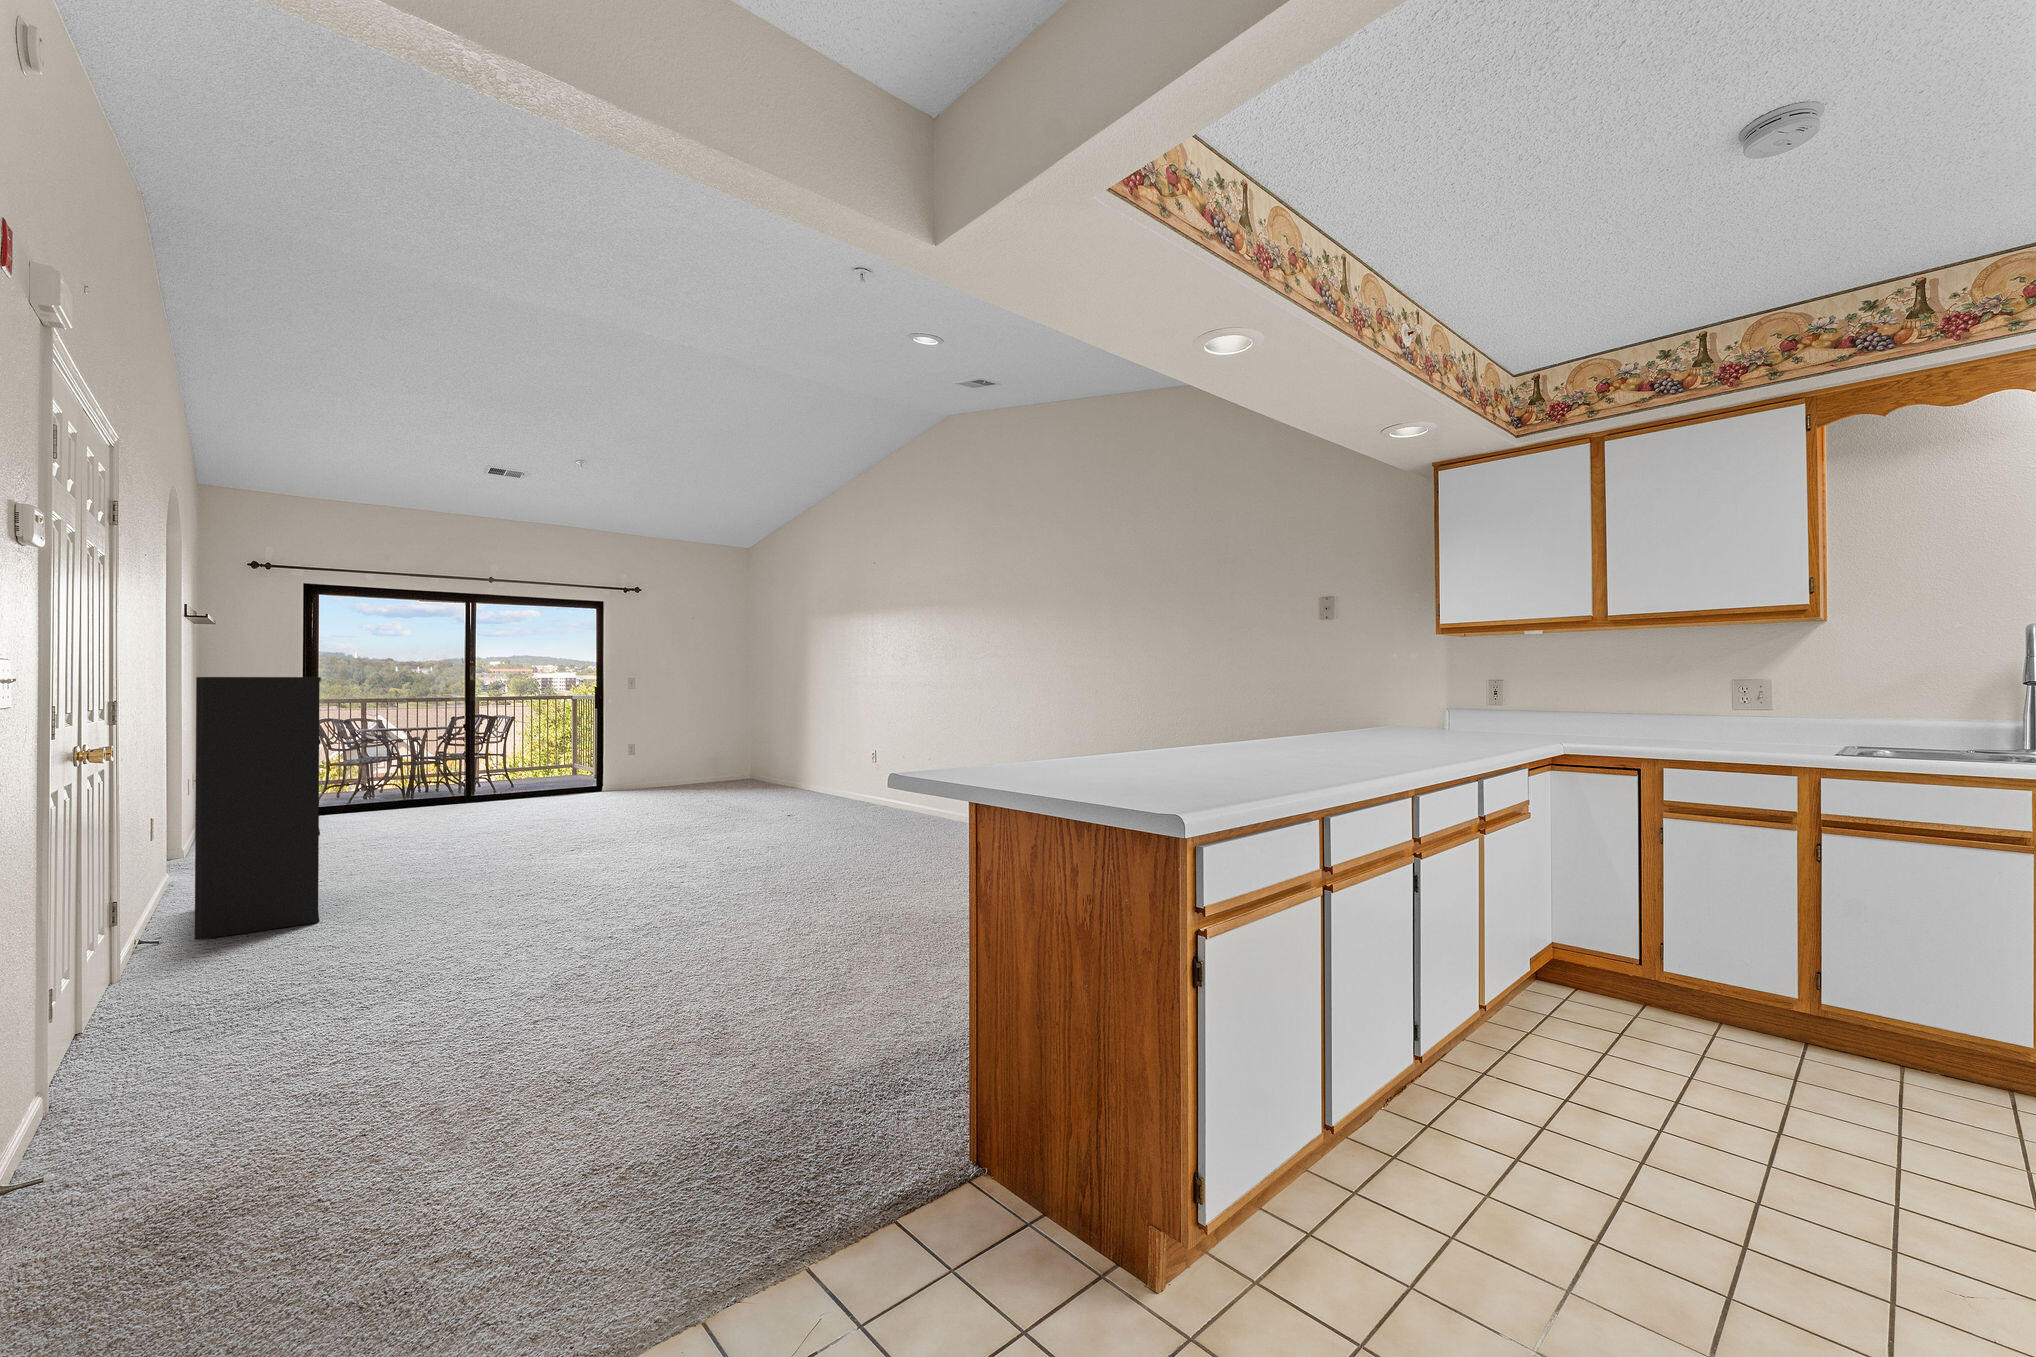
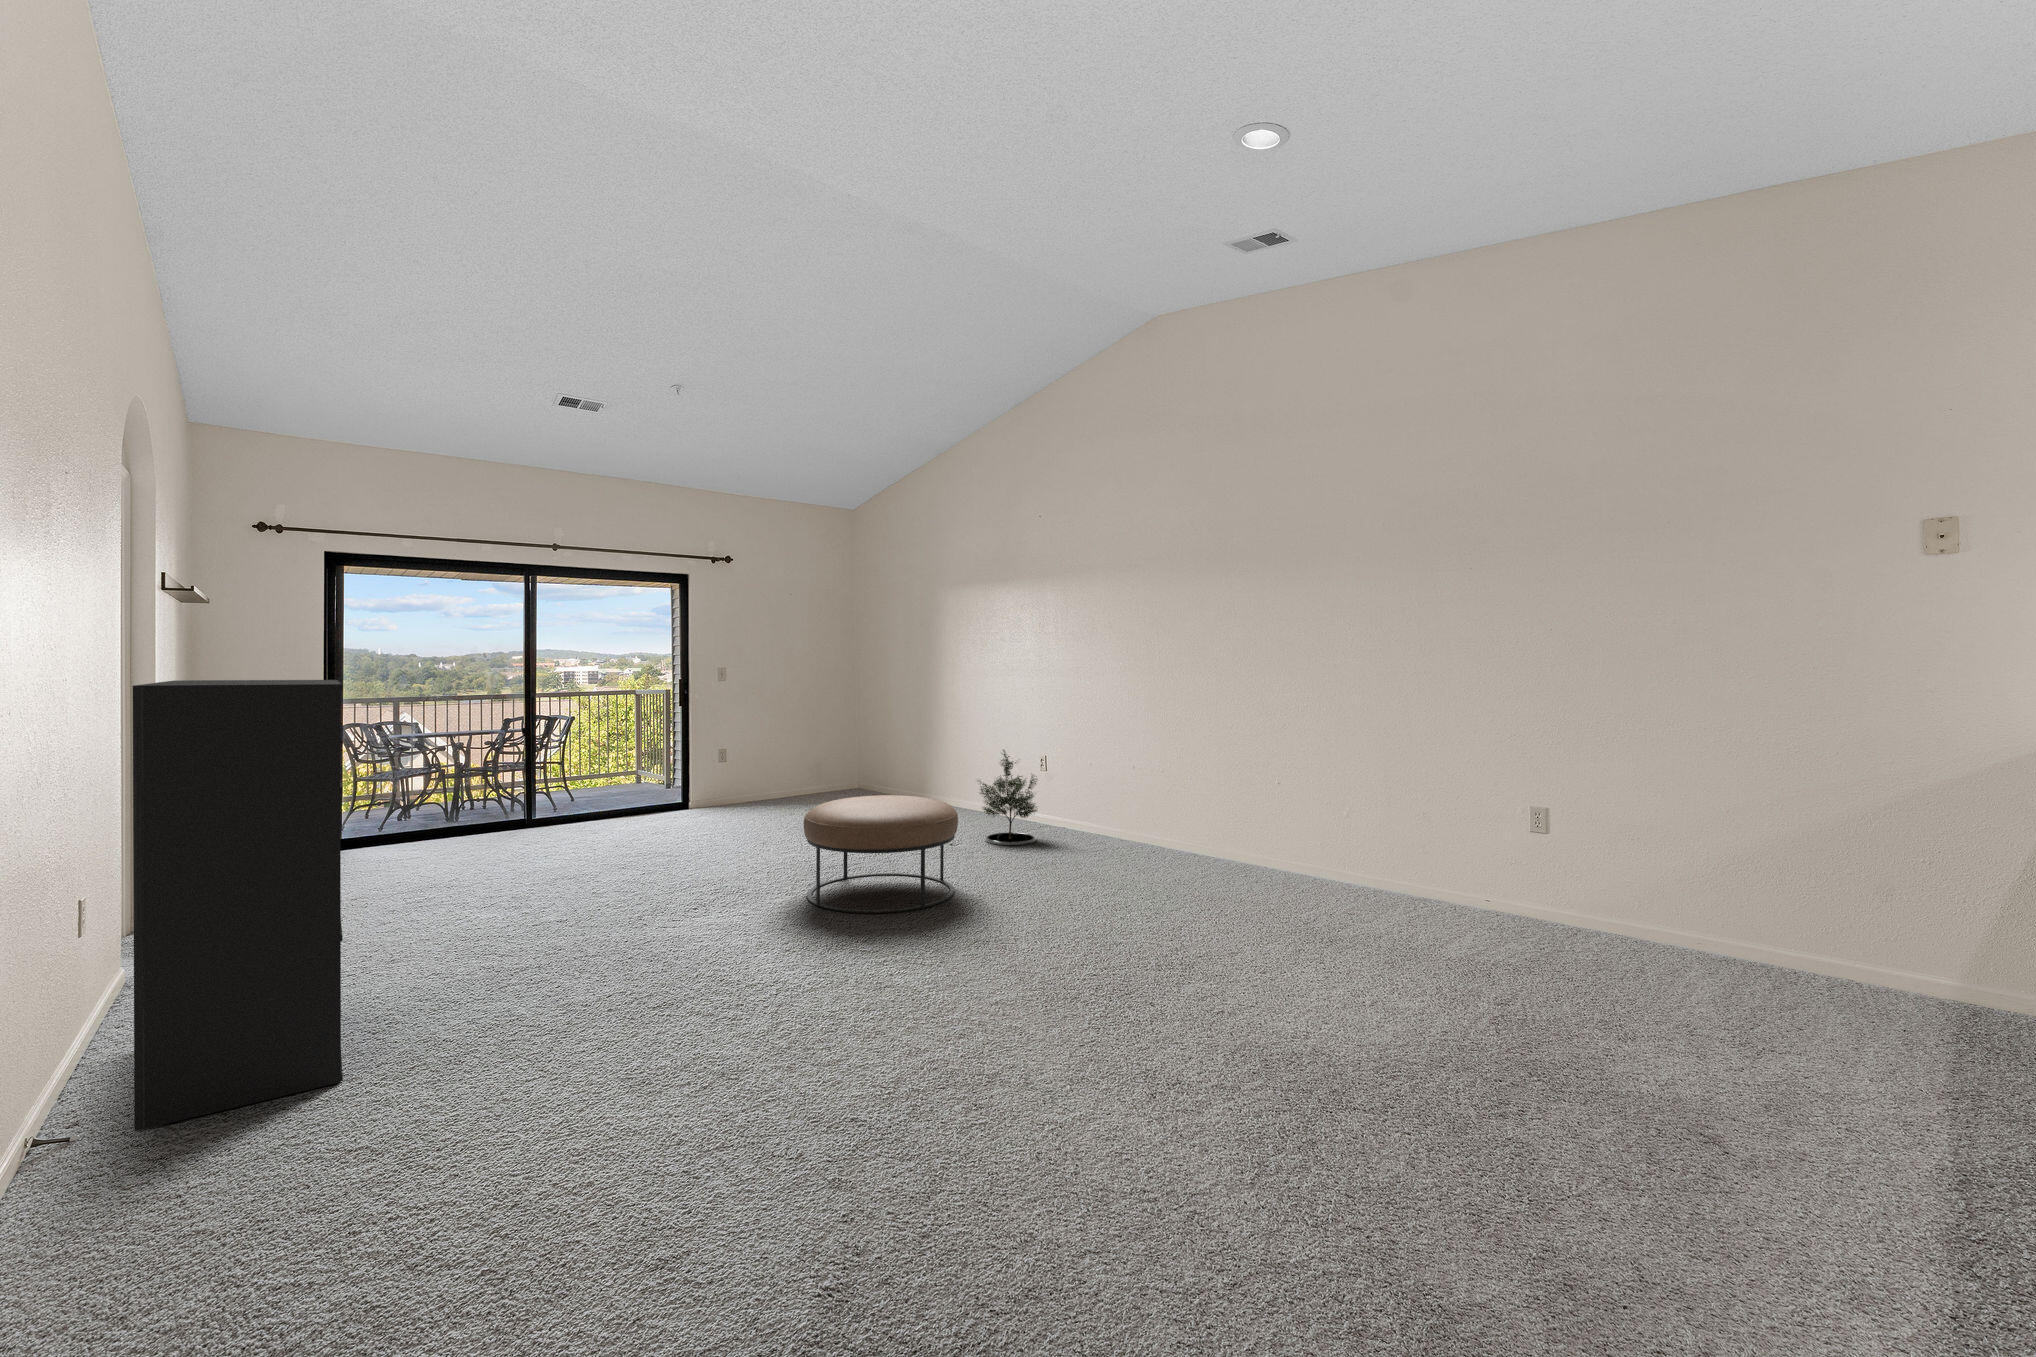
potted tree: none [823,736,874,811] -> present [979,750,1037,845]
ottoman: none [664,768,784,848] -> present [803,795,958,913]

